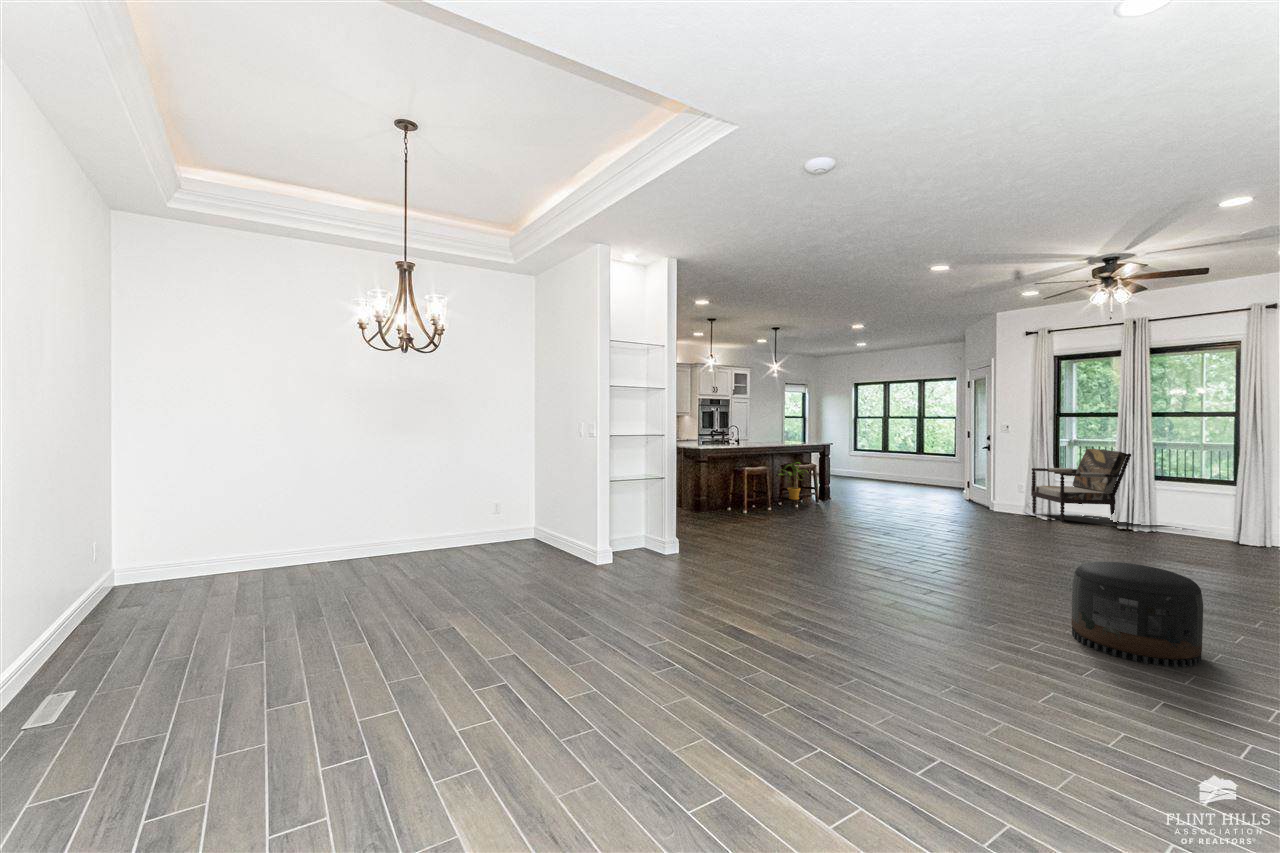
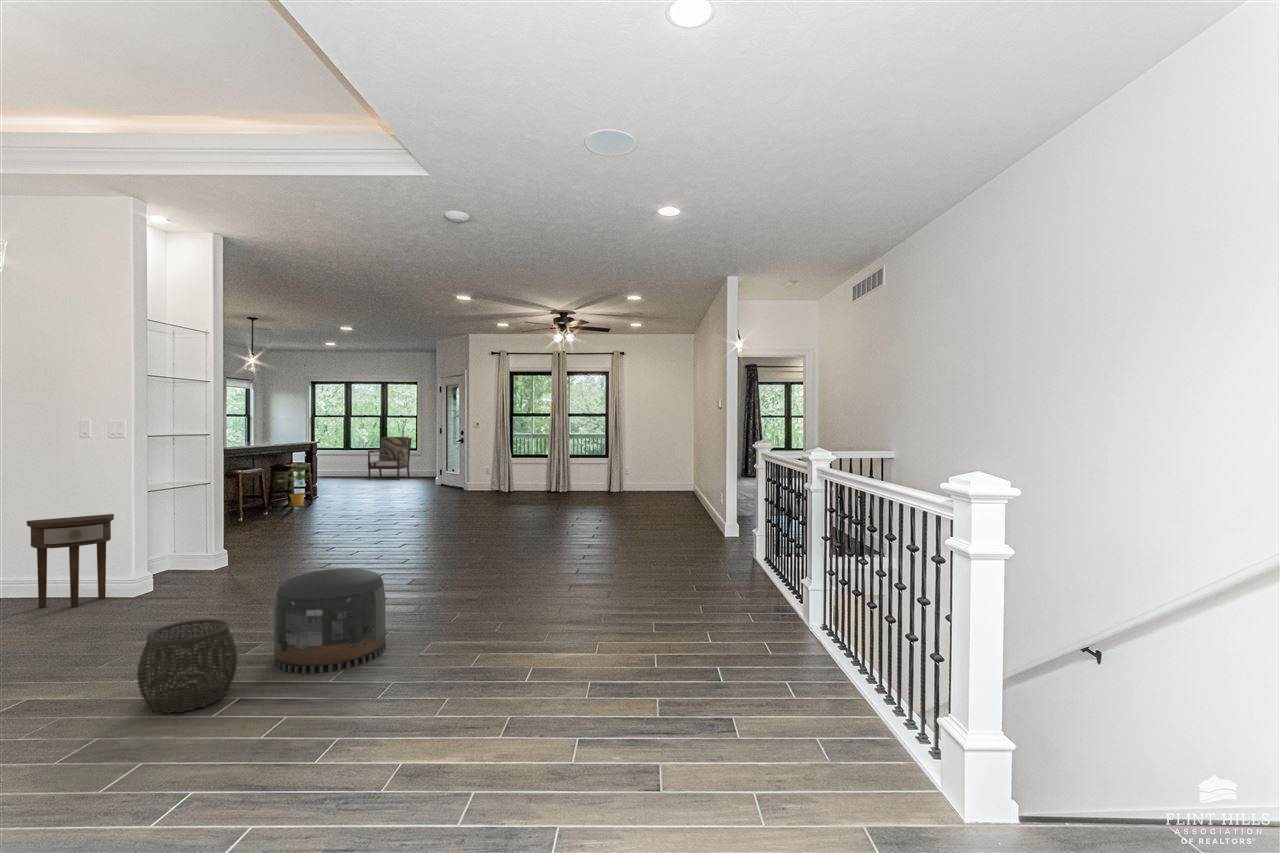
armchair: present [1031,449,1131,524] -> present [368,437,412,480]
side table: none [491,490,543,561] -> present [27,514,114,608]
pouf: present [1071,562,1203,667] -> present [274,568,385,674]
woven basket: none [294,611,392,712] -> present [137,619,238,714]

